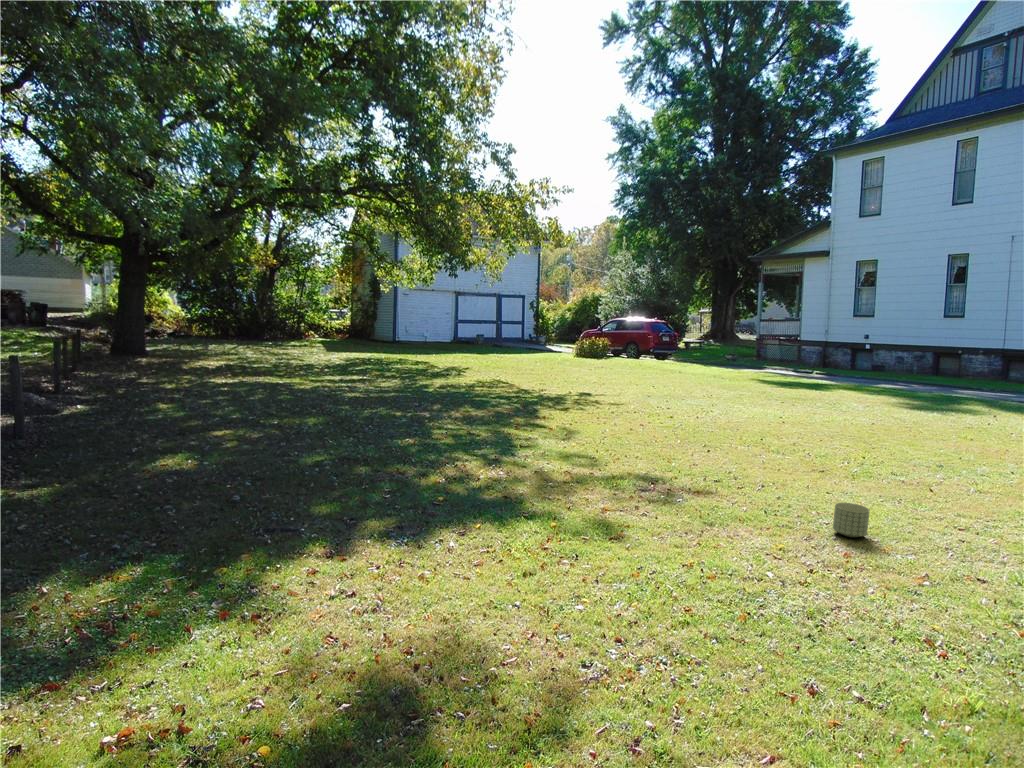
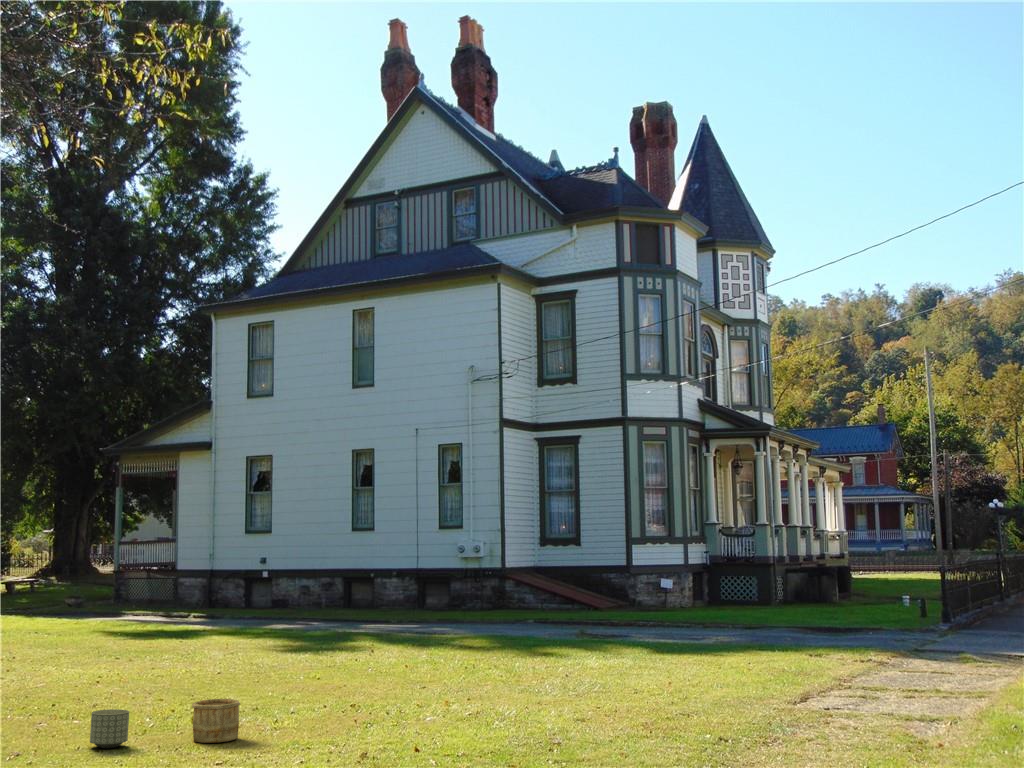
wooden bucket: none [926,506,981,551] -> present [192,699,240,743]

